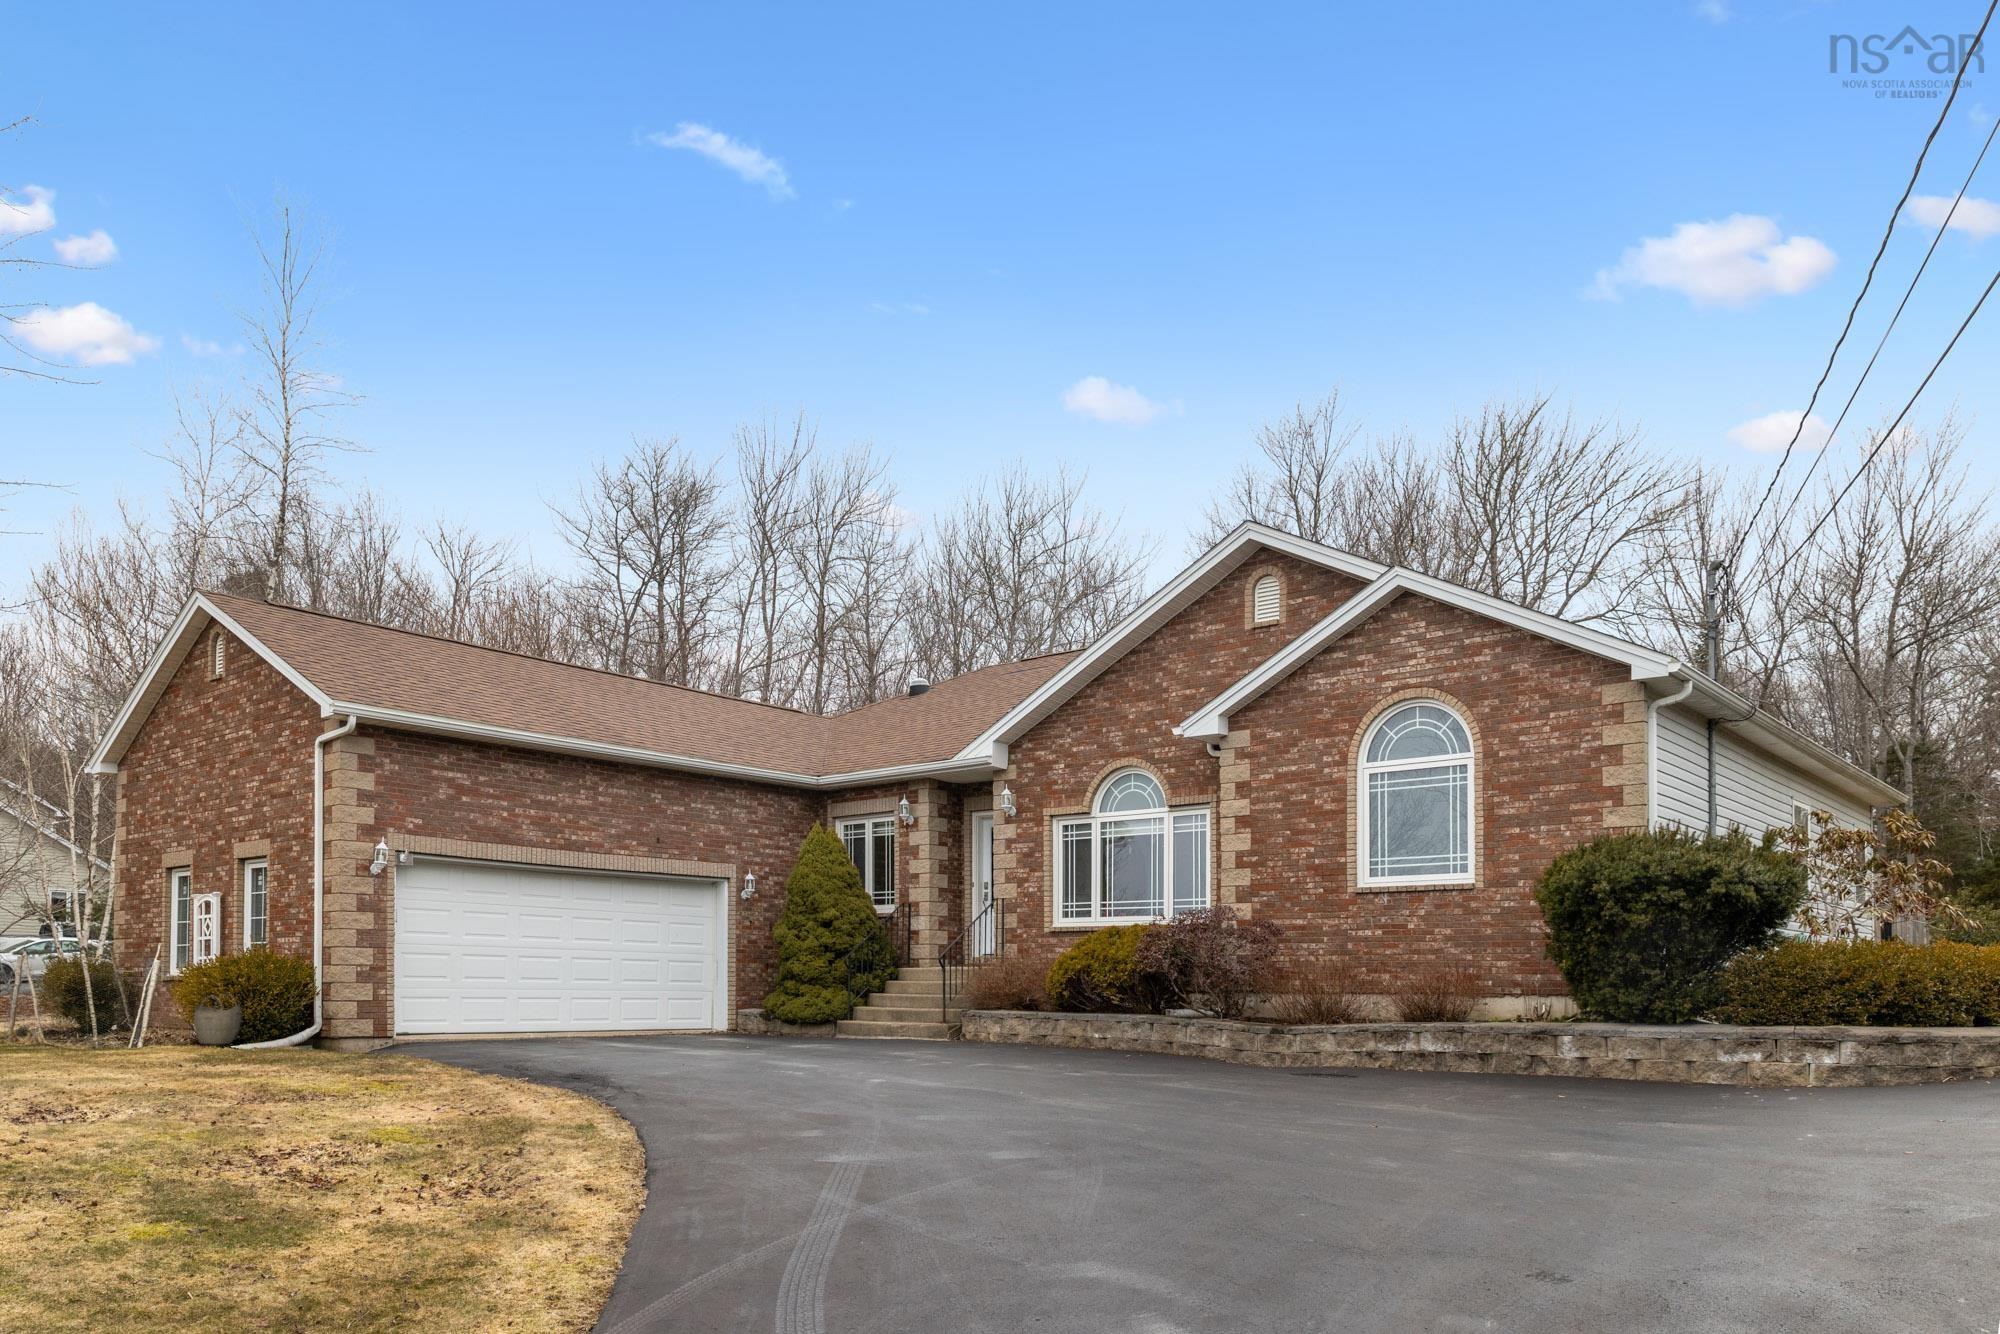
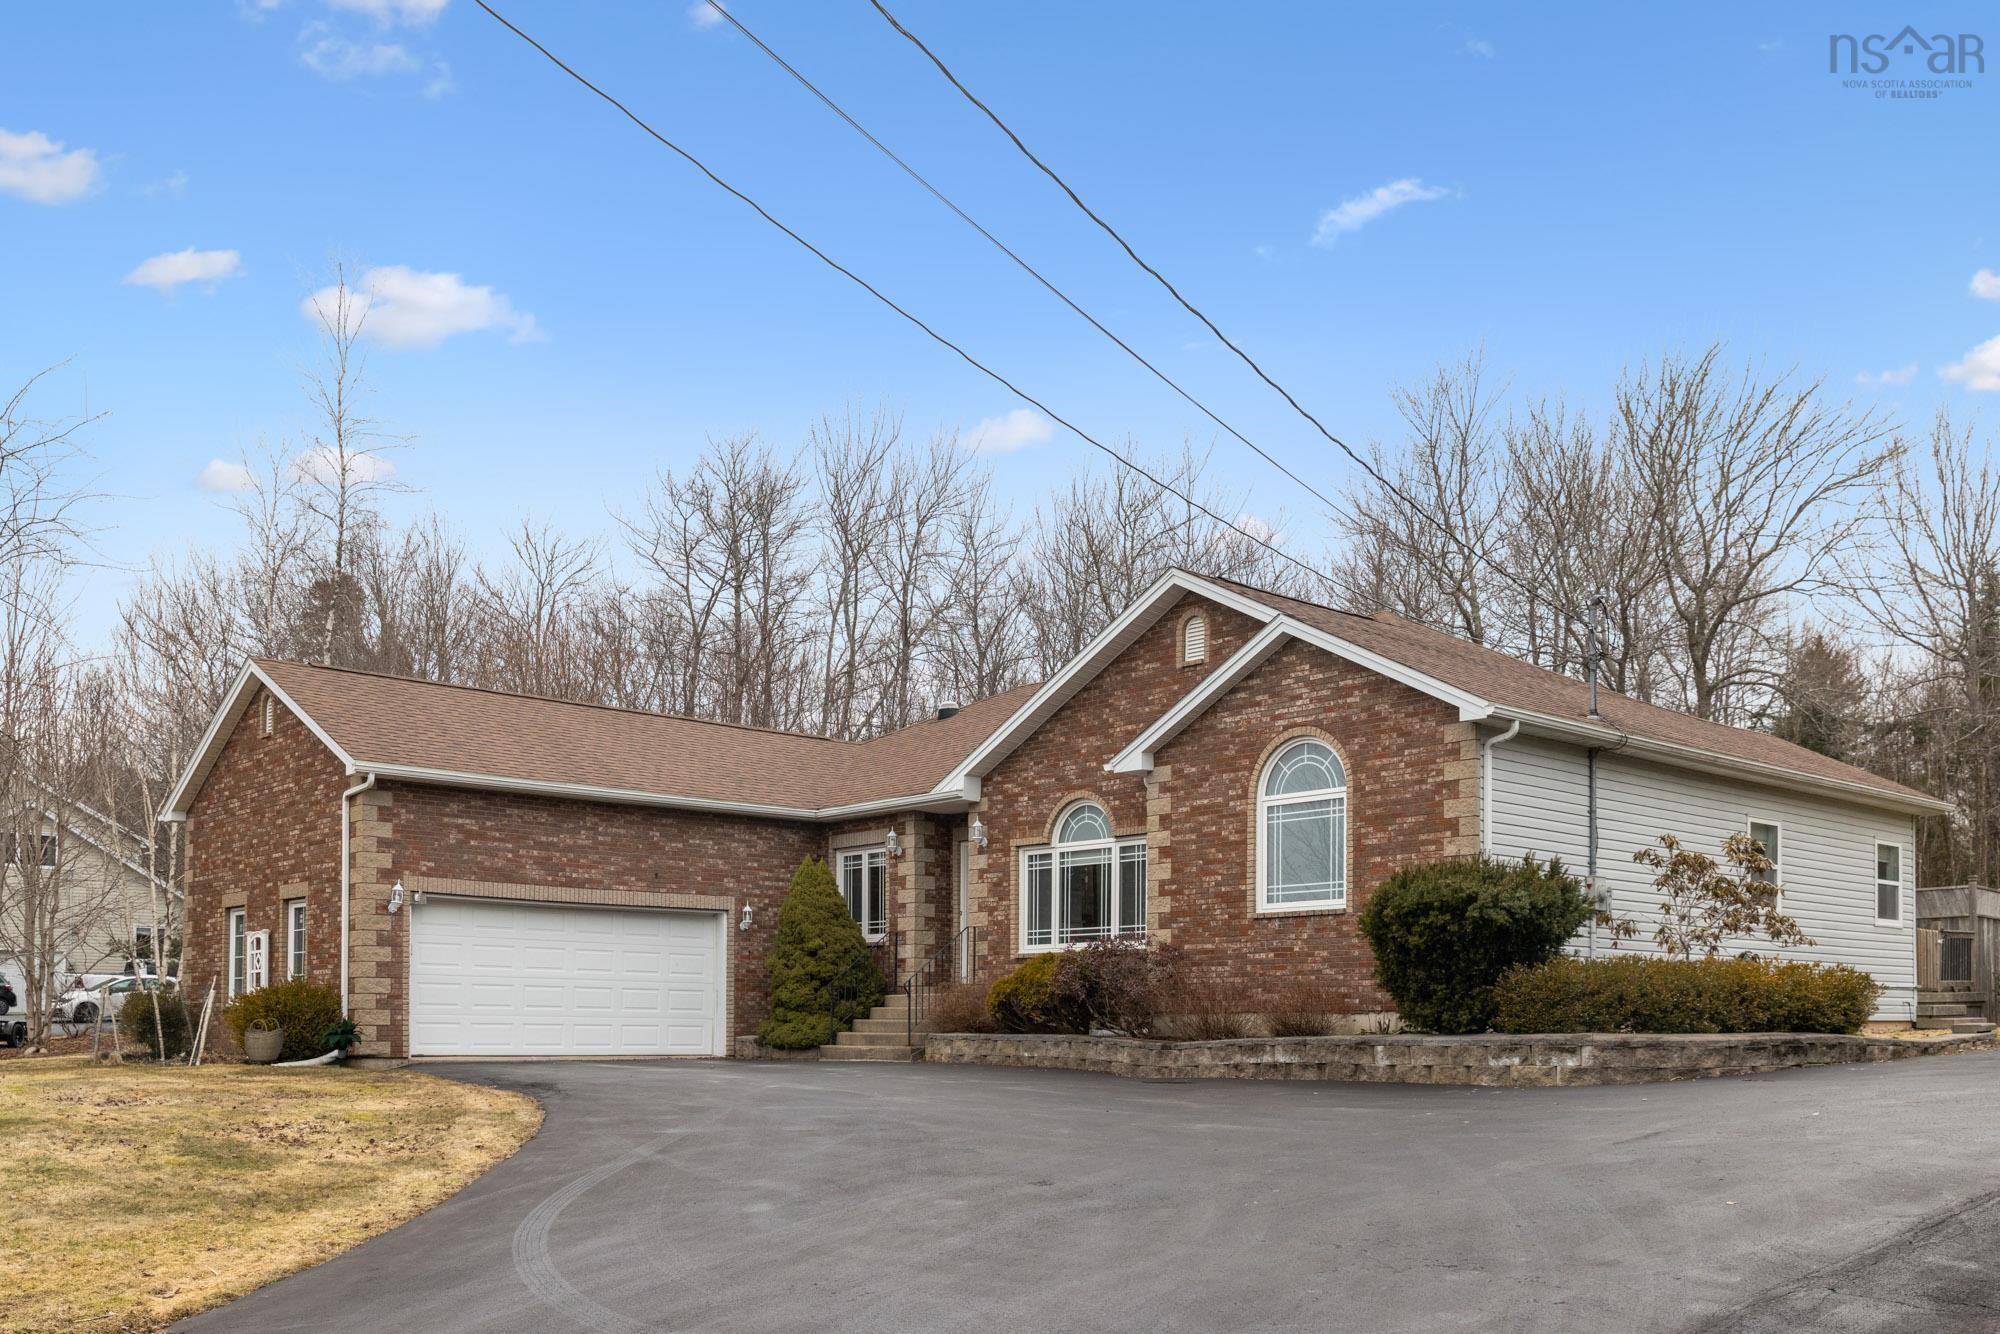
potted plant: none [283,992,348,1041] -> present [319,1017,368,1058]

